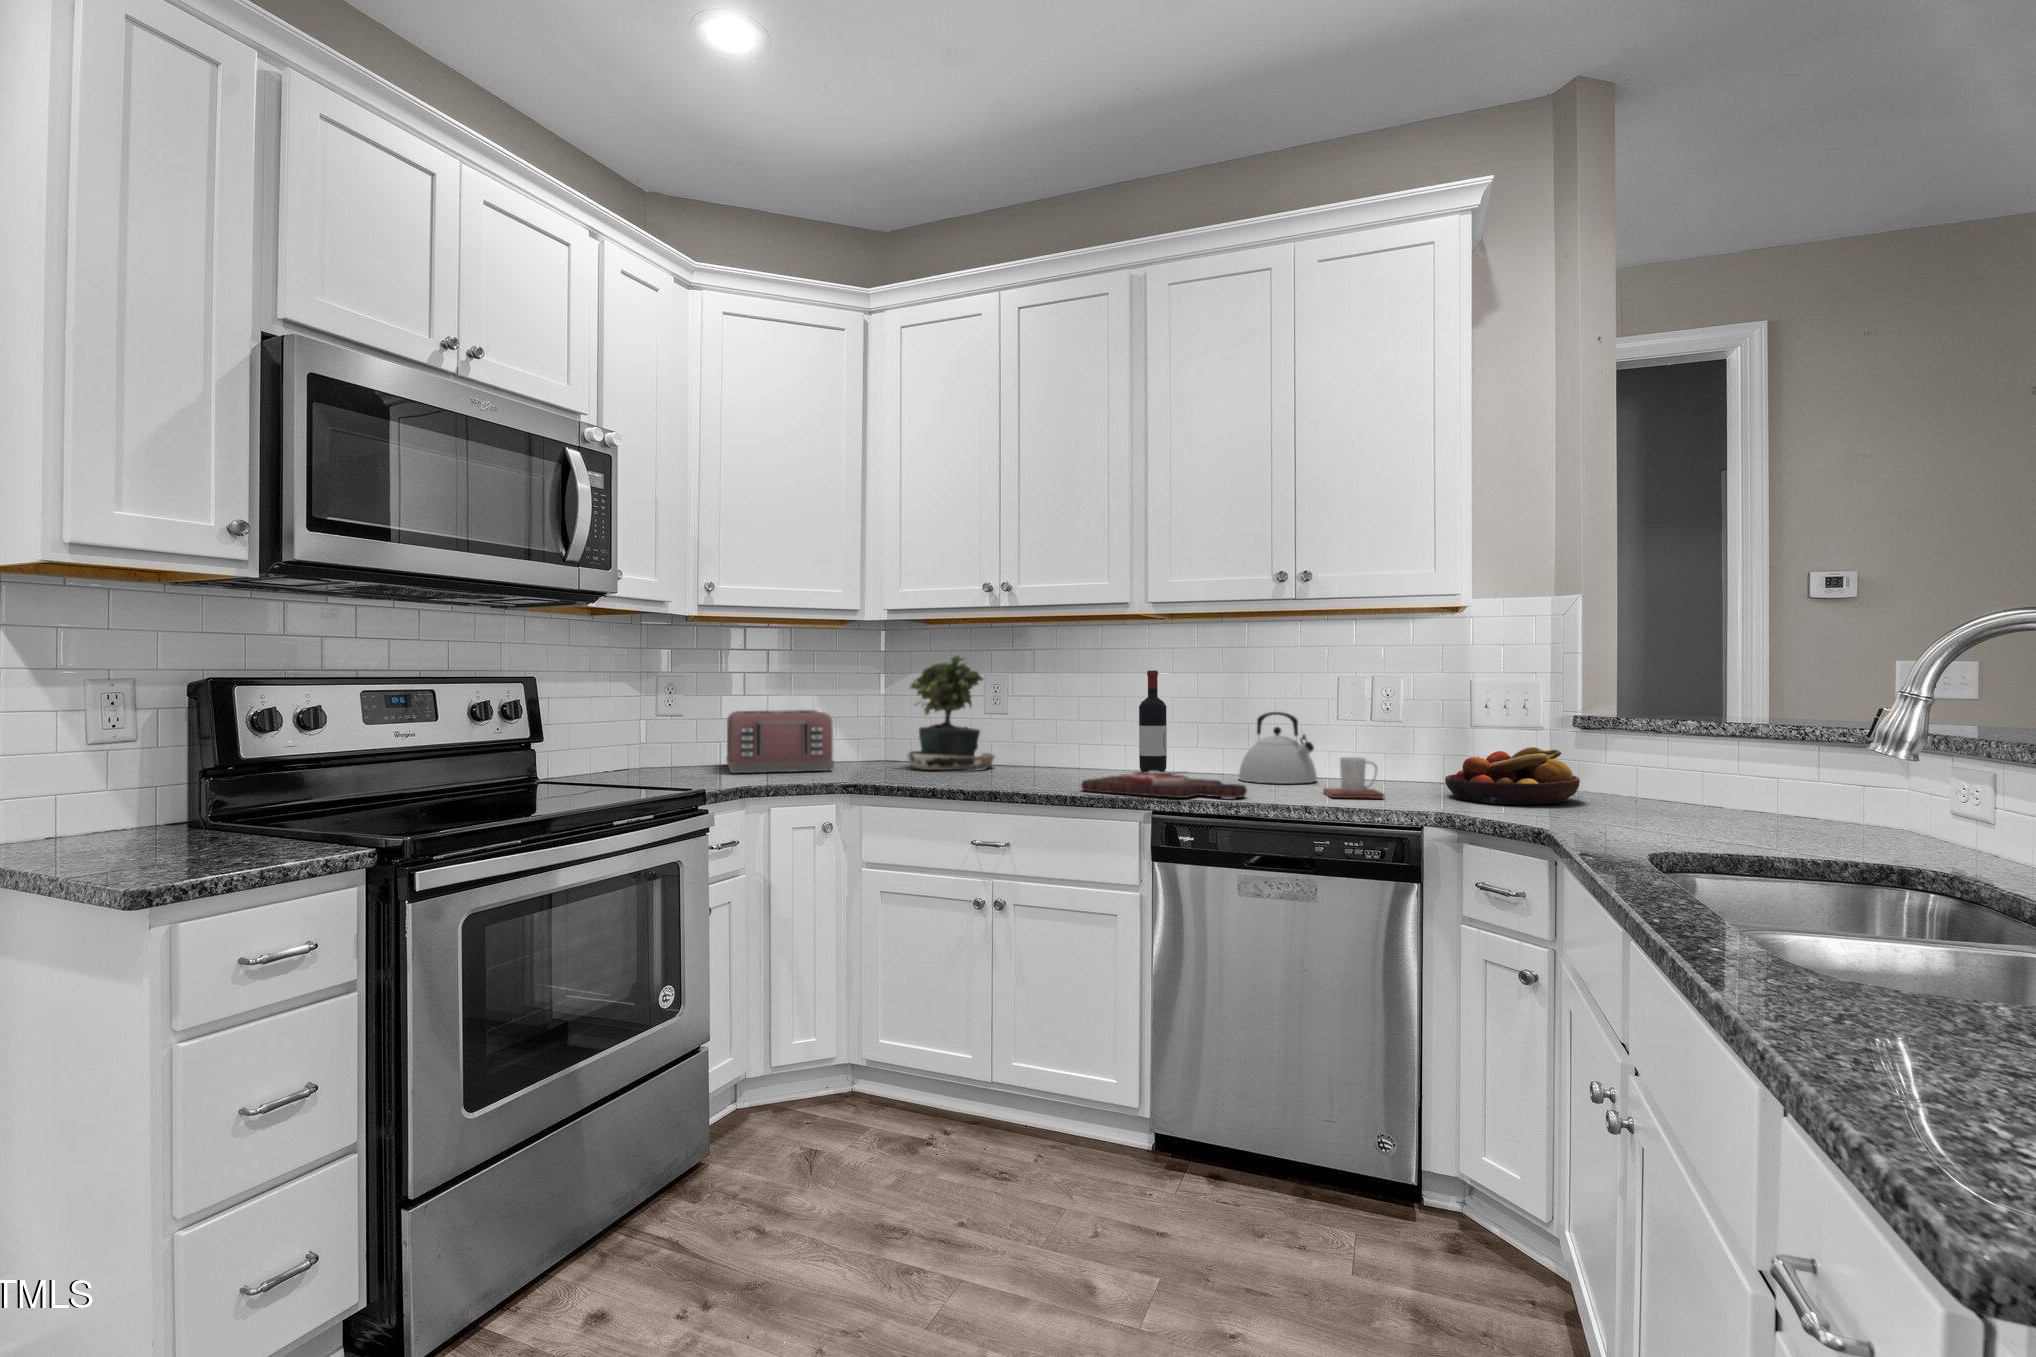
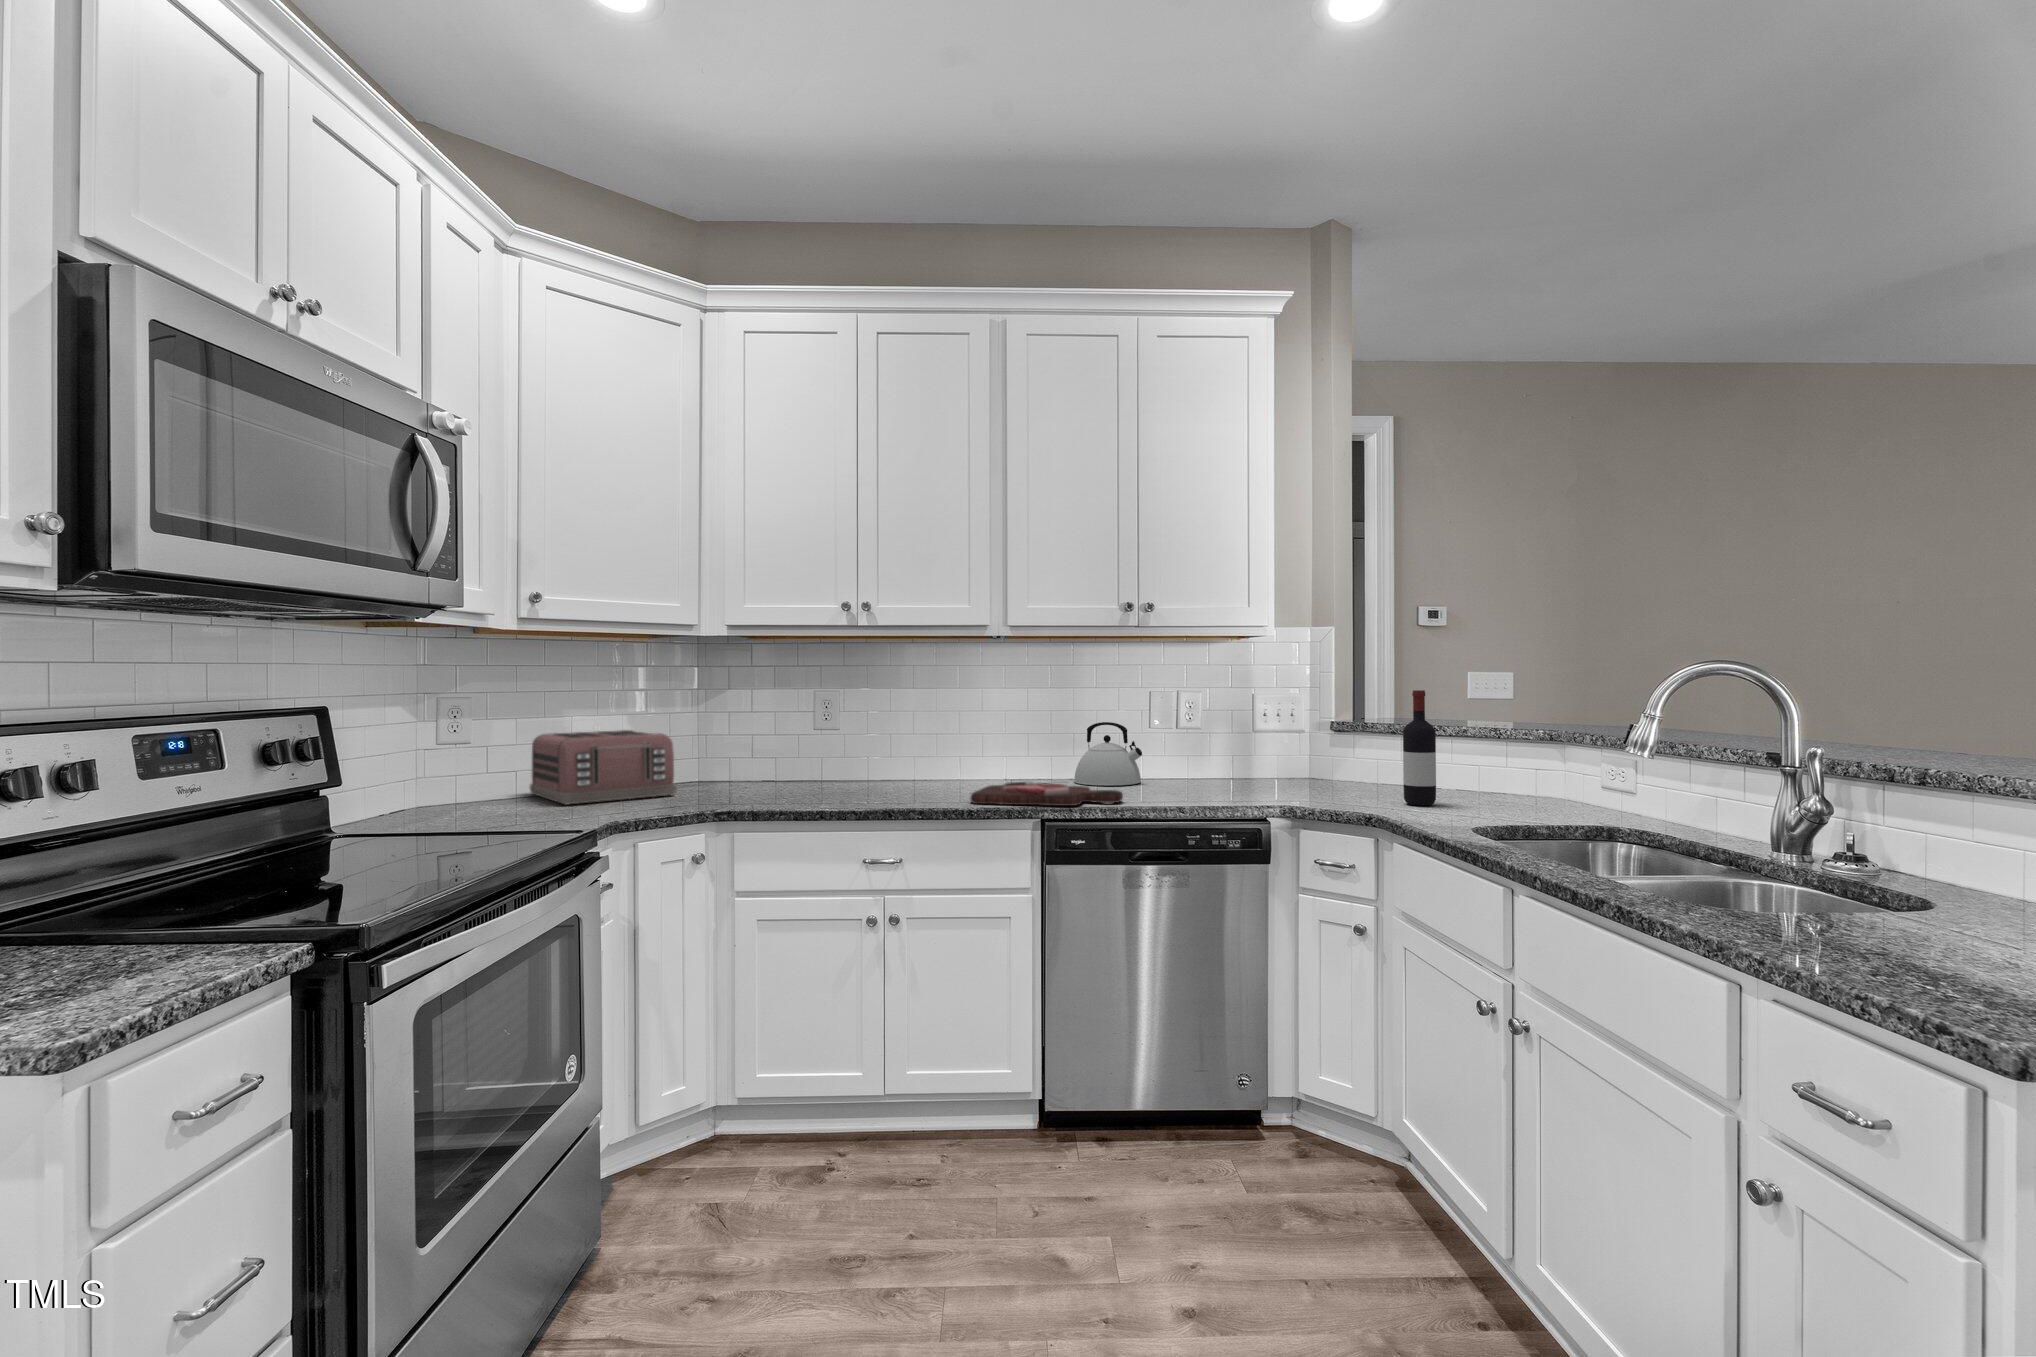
potted plant: present [907,655,995,770] -> none [719,670,836,791]
wine bottle: present [1139,671,1167,773] -> present [1403,690,1436,806]
fruit bowl: present [1445,747,1580,805] -> none [1258,748,1359,795]
mug: present [1323,757,1384,799] -> none [1168,761,1226,797]

